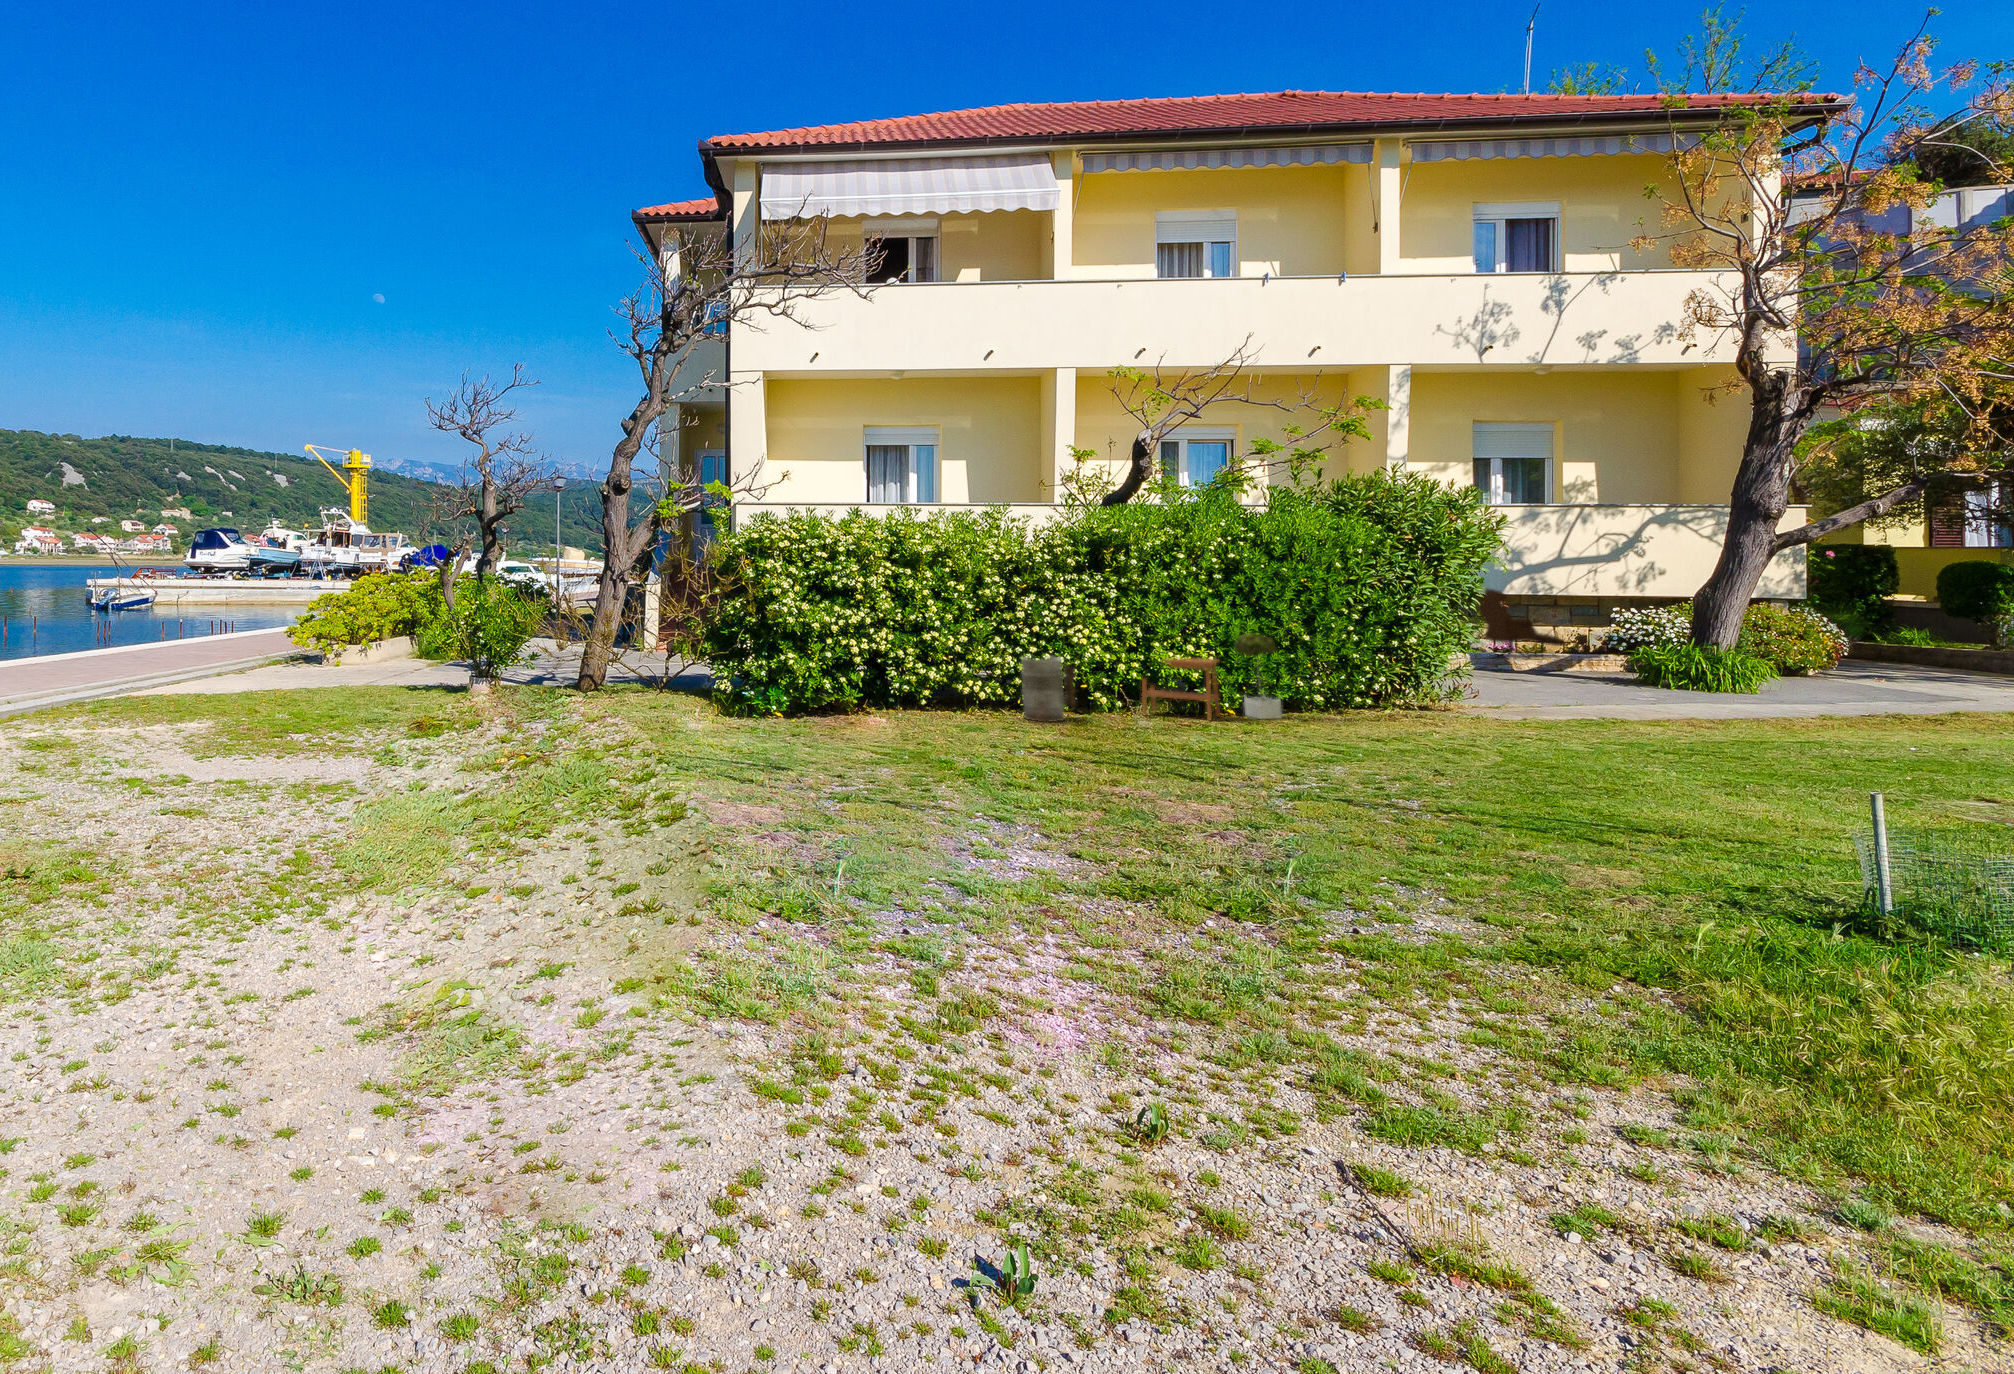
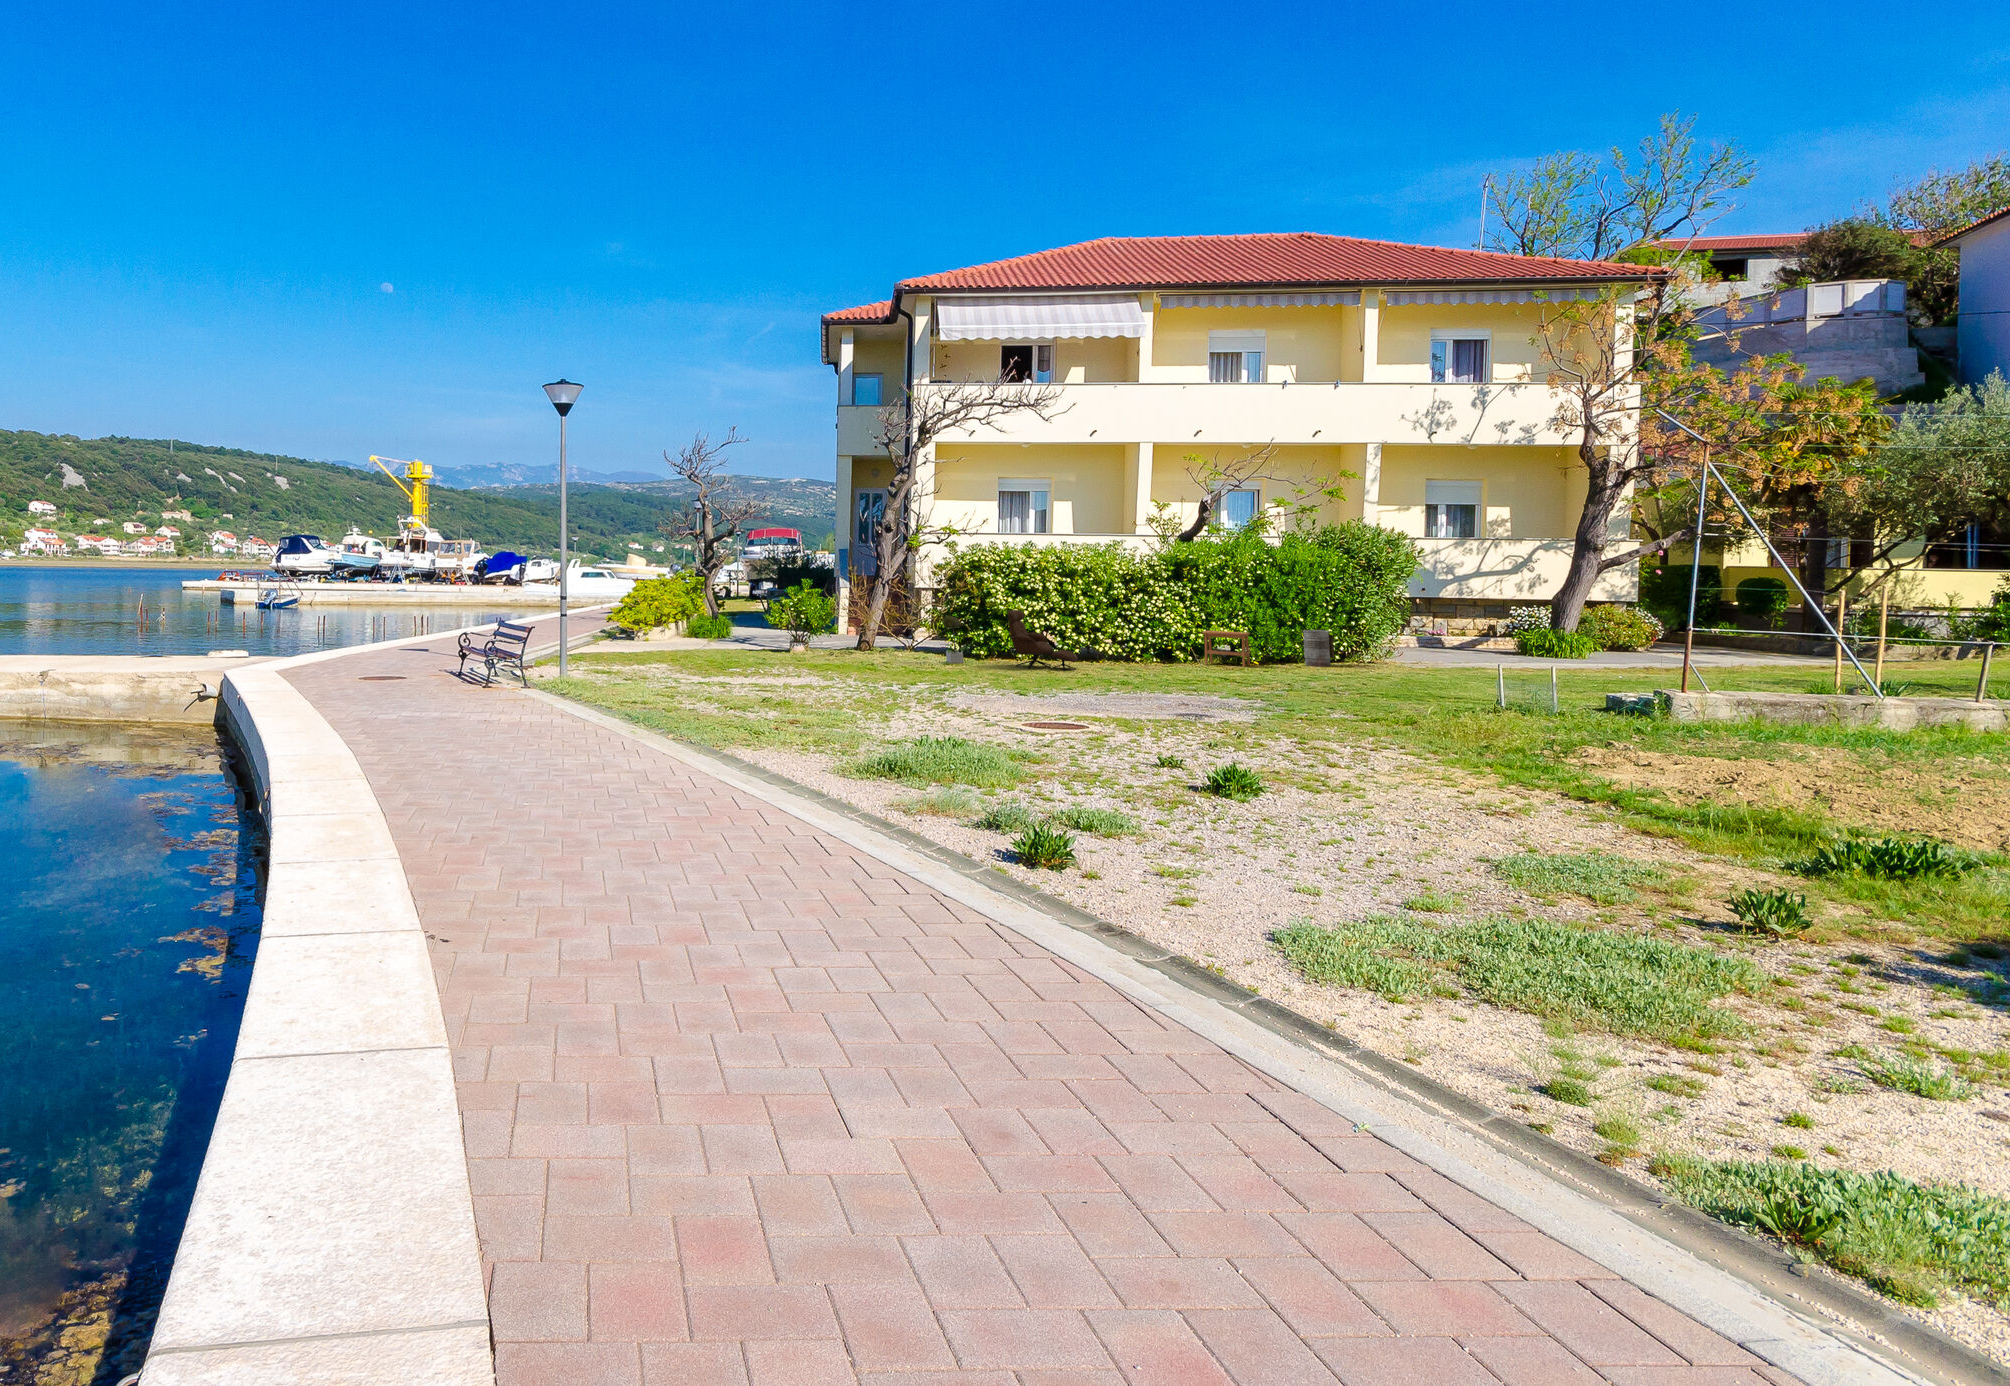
lounge chair: present [1478,589,1565,658] -> present [1008,610,1078,670]
potted tree: present [1235,633,1282,719] -> present [943,615,964,663]
trash can: present [1021,657,1076,722] -> present [1303,630,1335,667]

